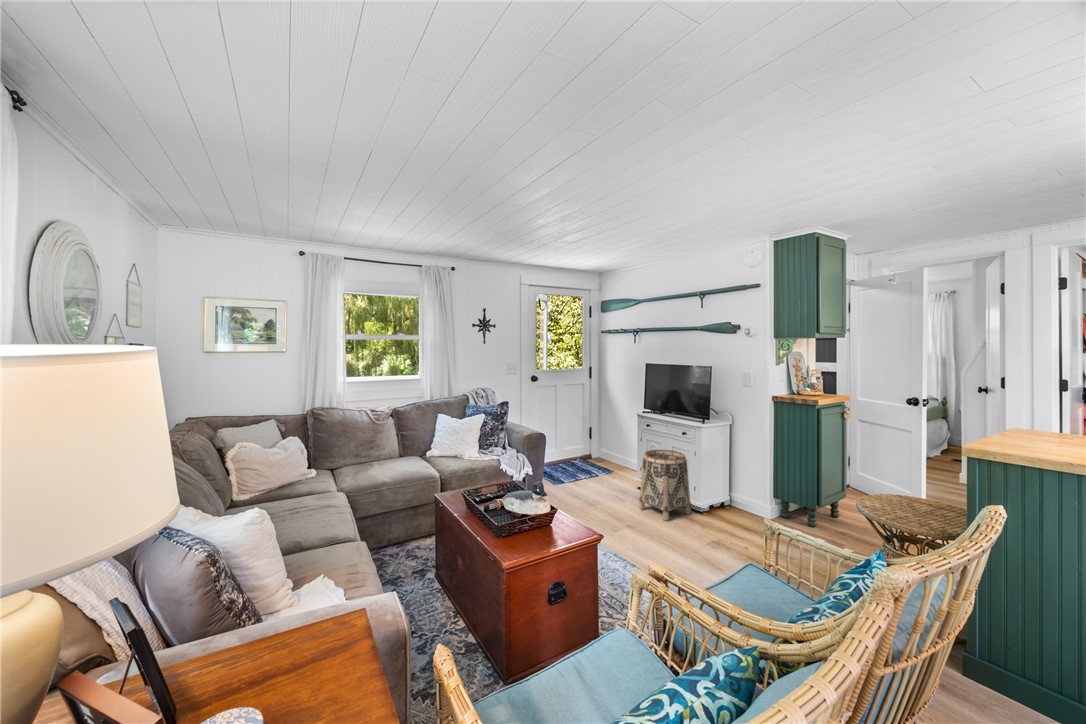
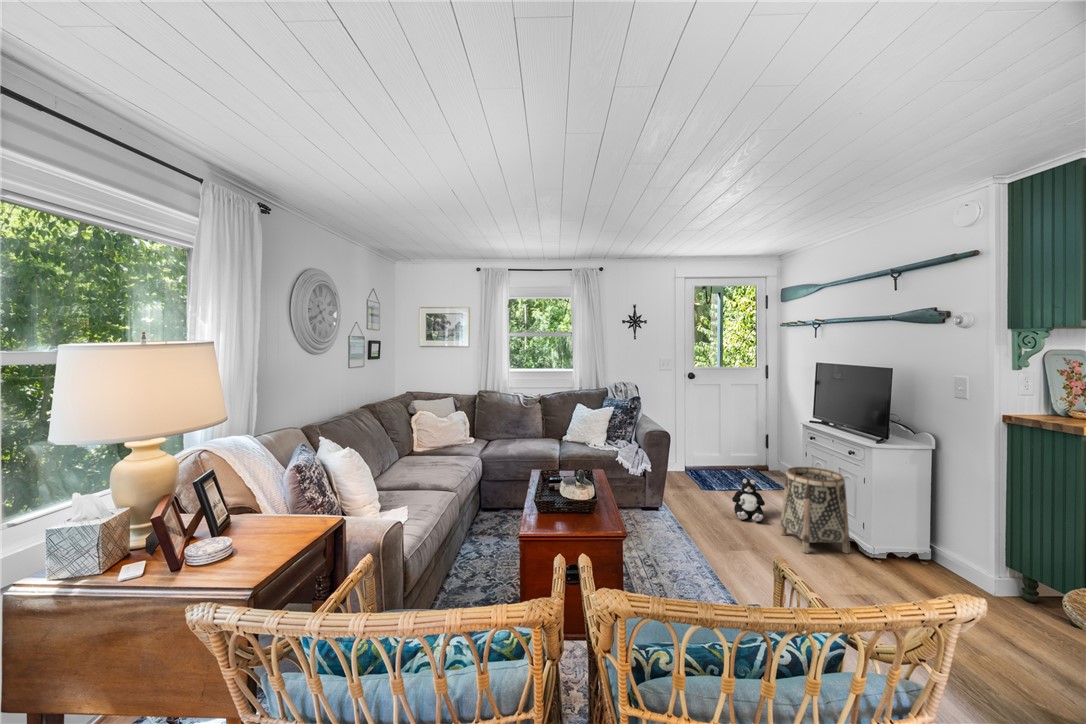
plush toy: none [595,466,623,503] -> present [732,478,765,521]

